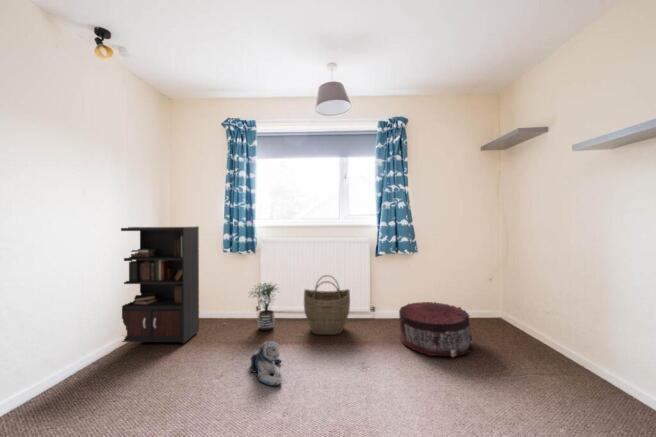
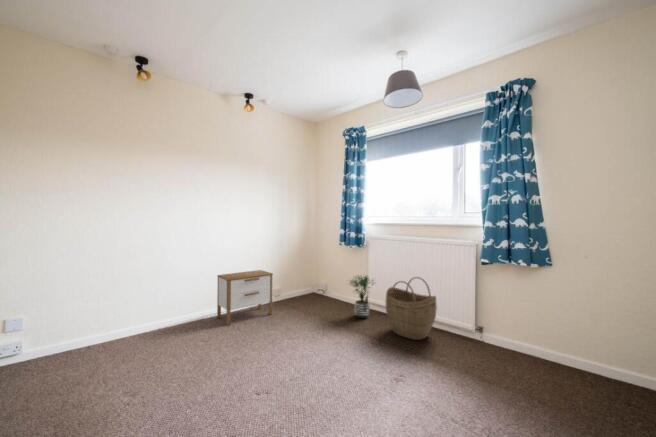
bookcase: present [121,227,226,343] -> none [271,221,338,309]
pouf: present [399,302,473,357] -> none [471,328,583,419]
nightstand: none [36,304,149,412] -> present [217,270,273,325]
plush toy: present [251,341,282,386] -> none [311,317,339,352]

